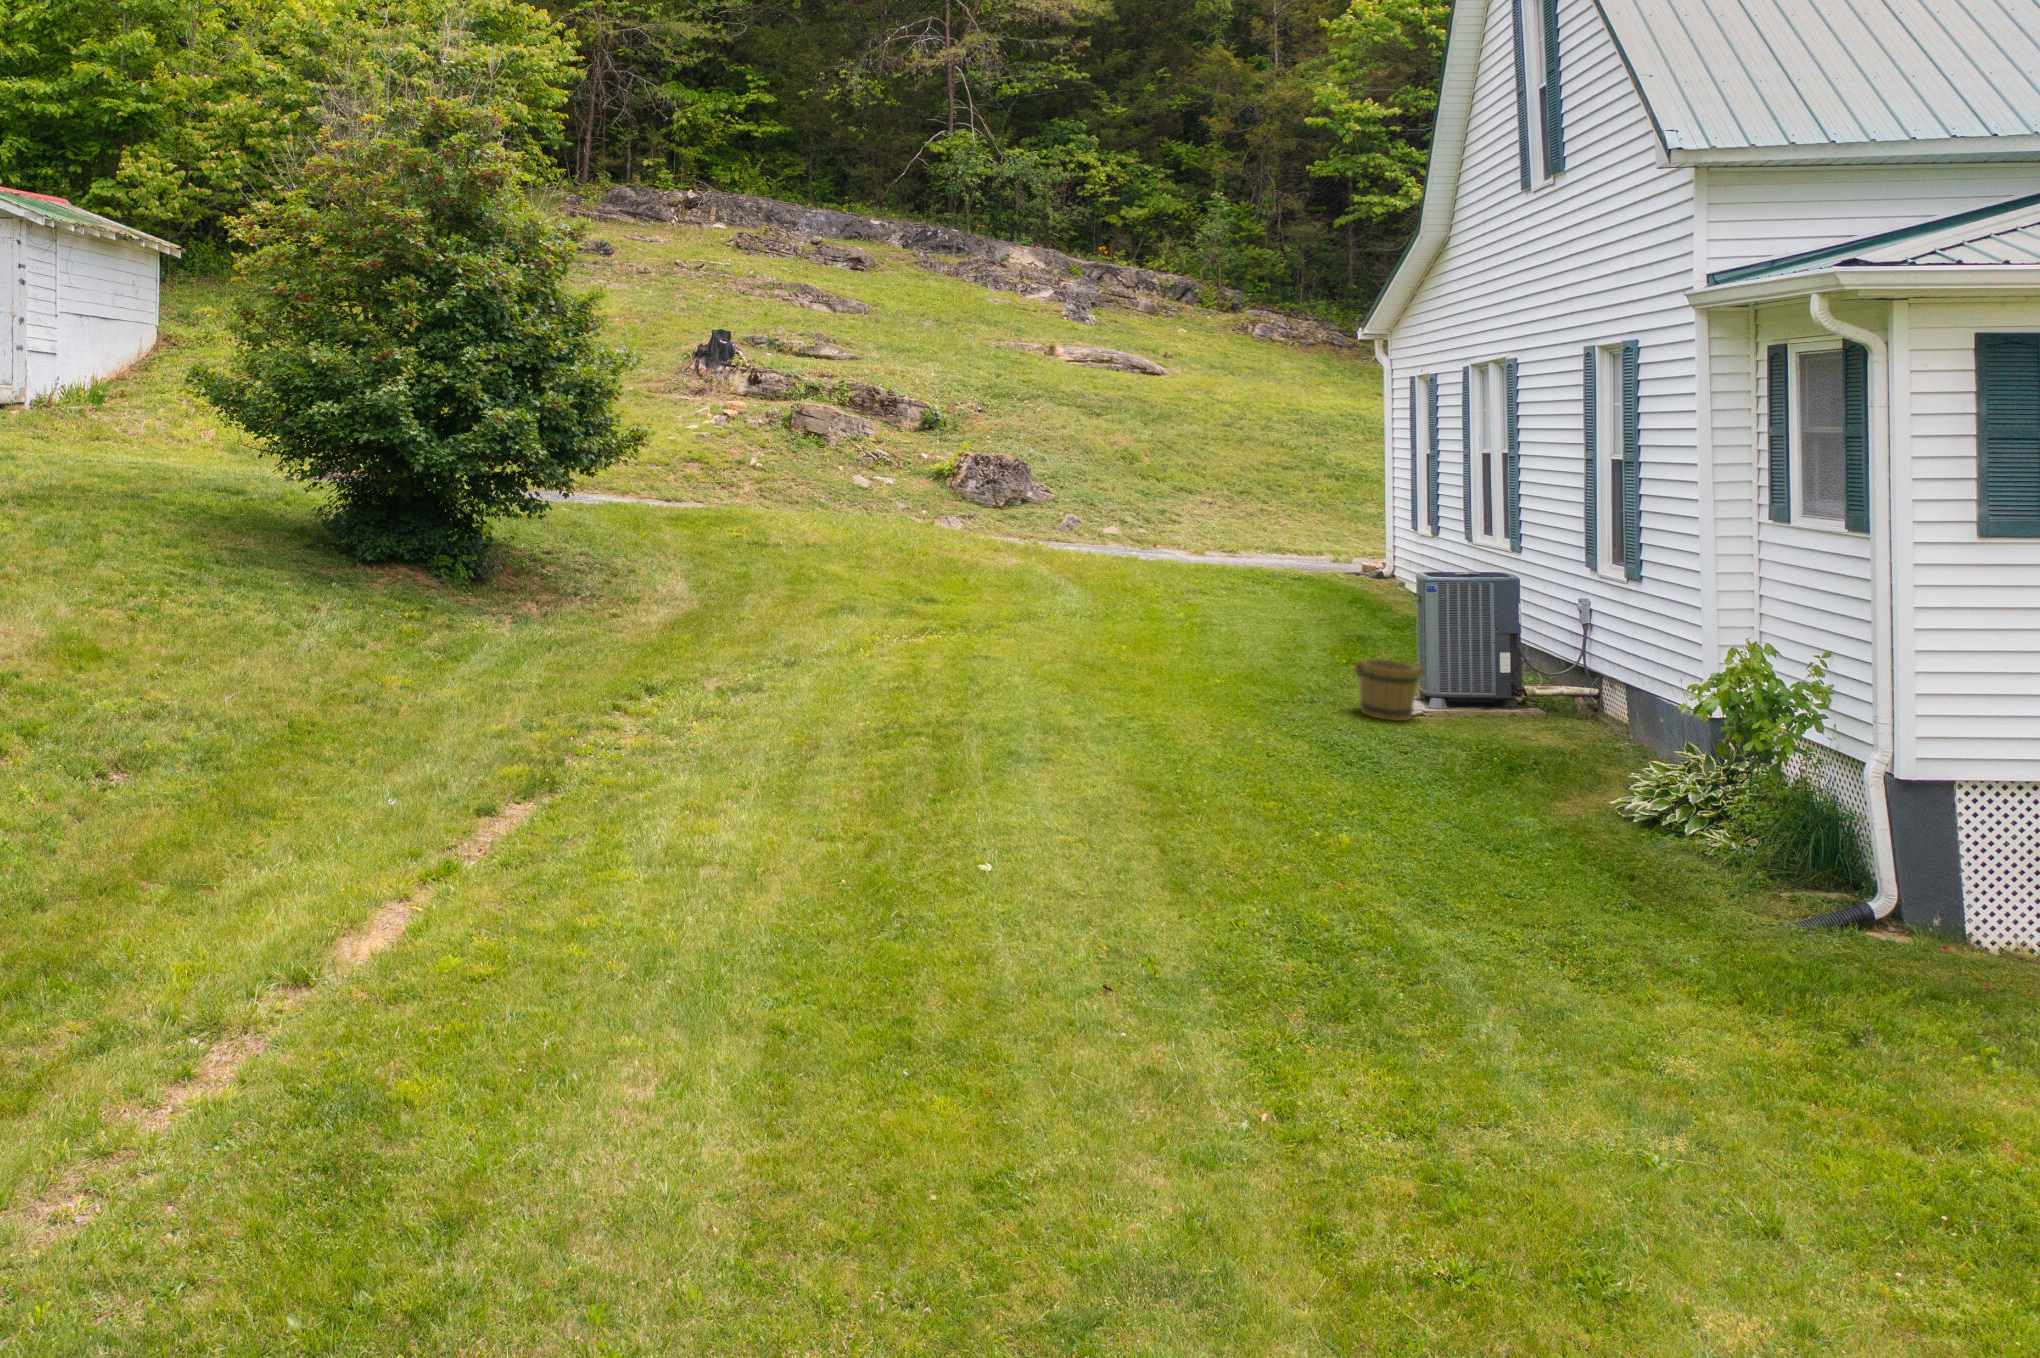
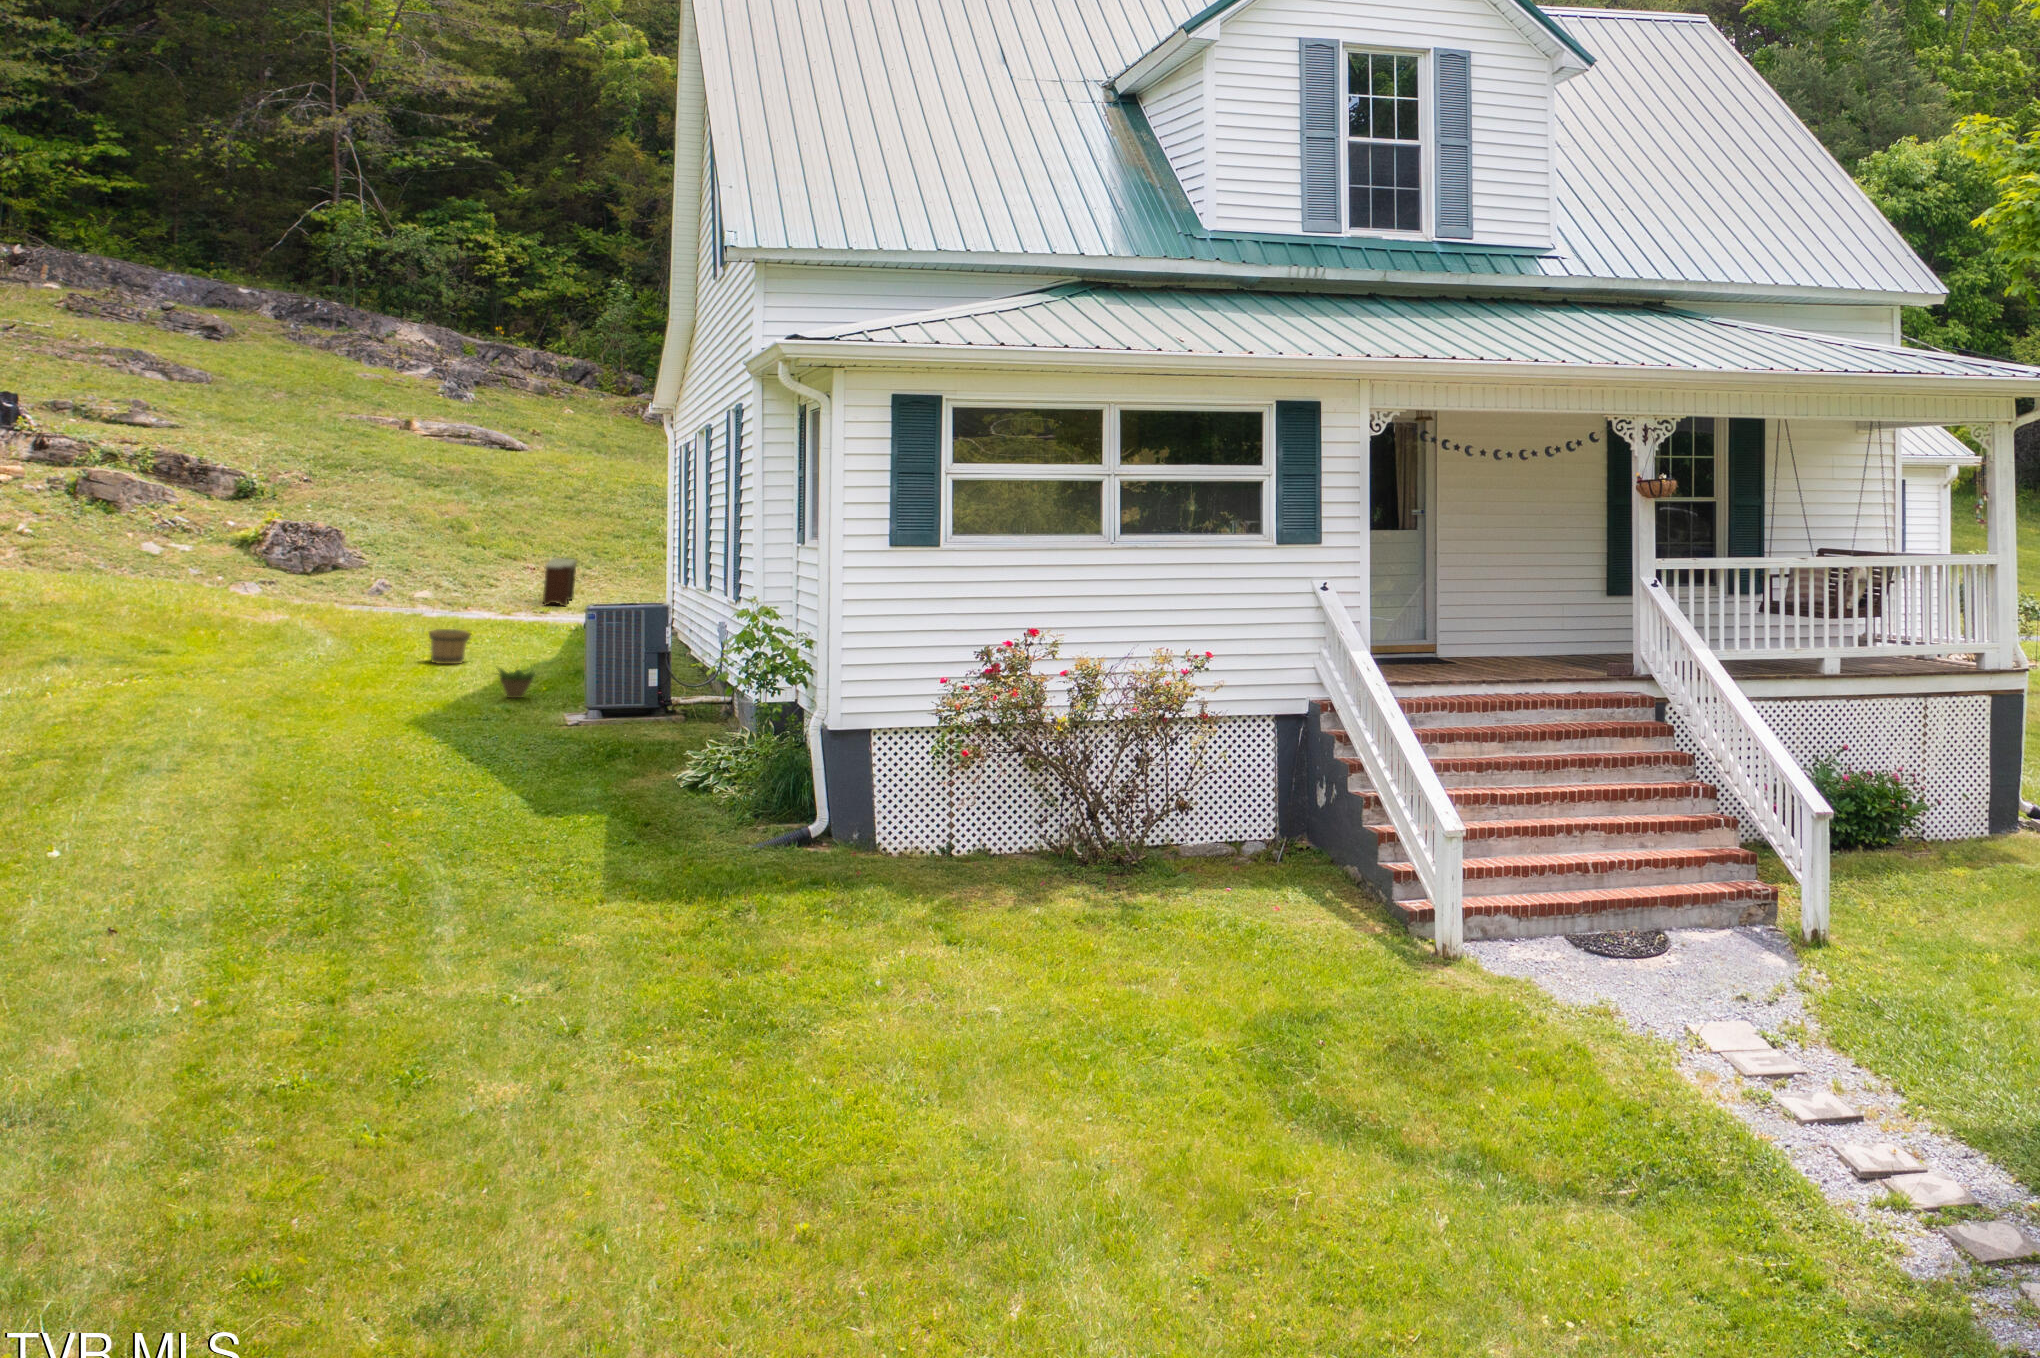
bench: none [1355,523,1406,597] -> present [543,558,577,606]
decorative plant: none [1633,785,1744,858] -> present [498,668,535,698]

